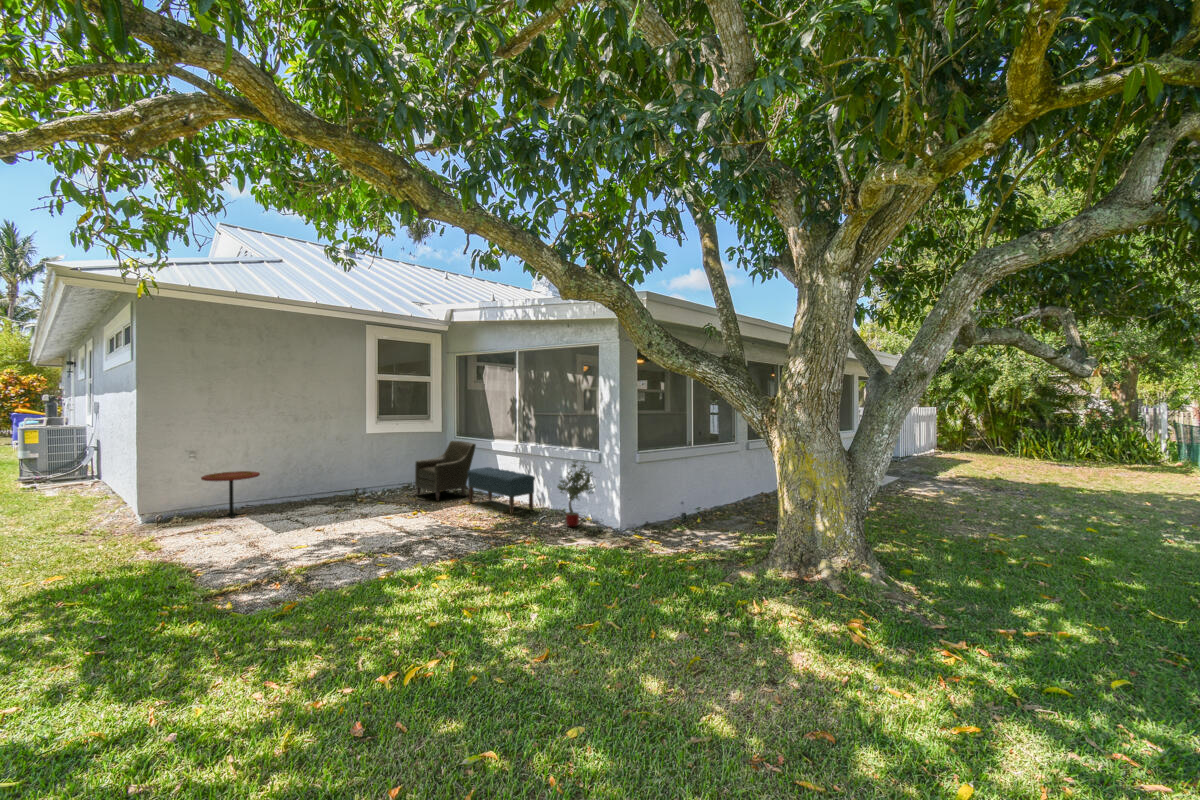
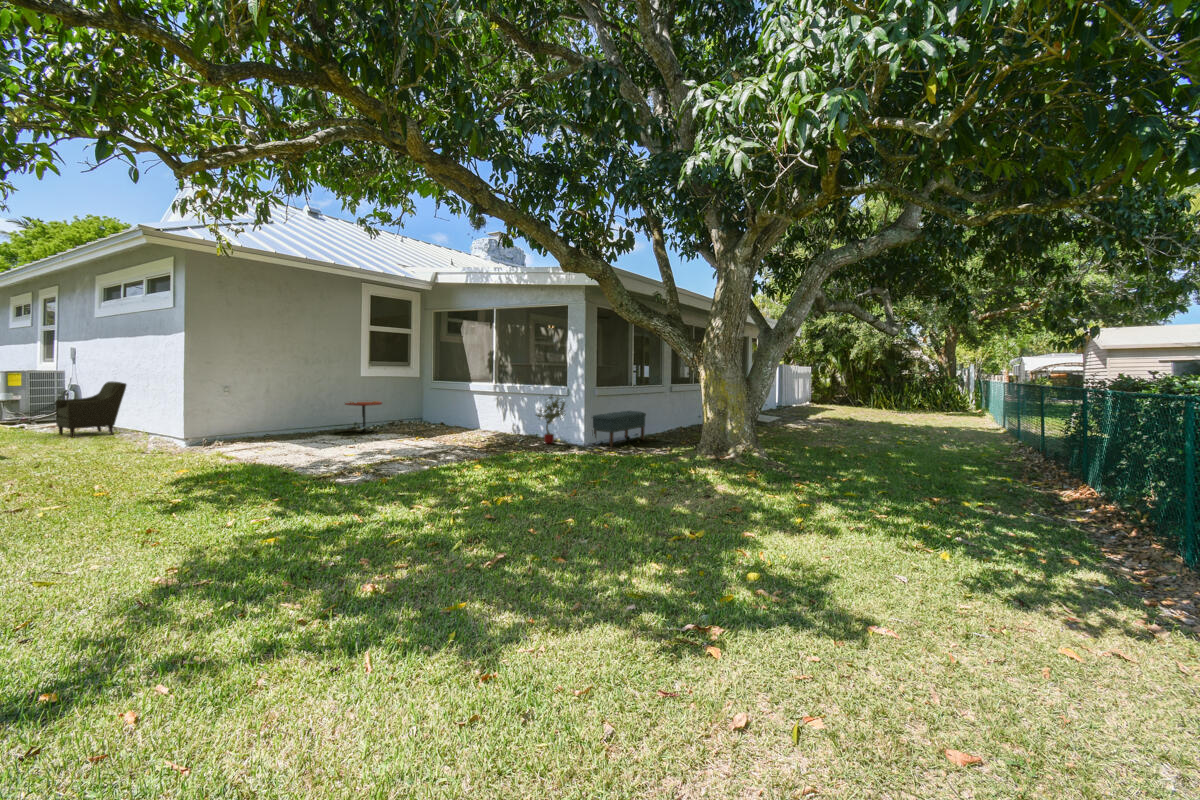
chair: present [415,441,476,501] -> present [55,381,126,438]
bench: present [468,467,535,514] -> present [592,411,646,447]
side table: present [201,471,260,518] -> present [345,401,382,433]

